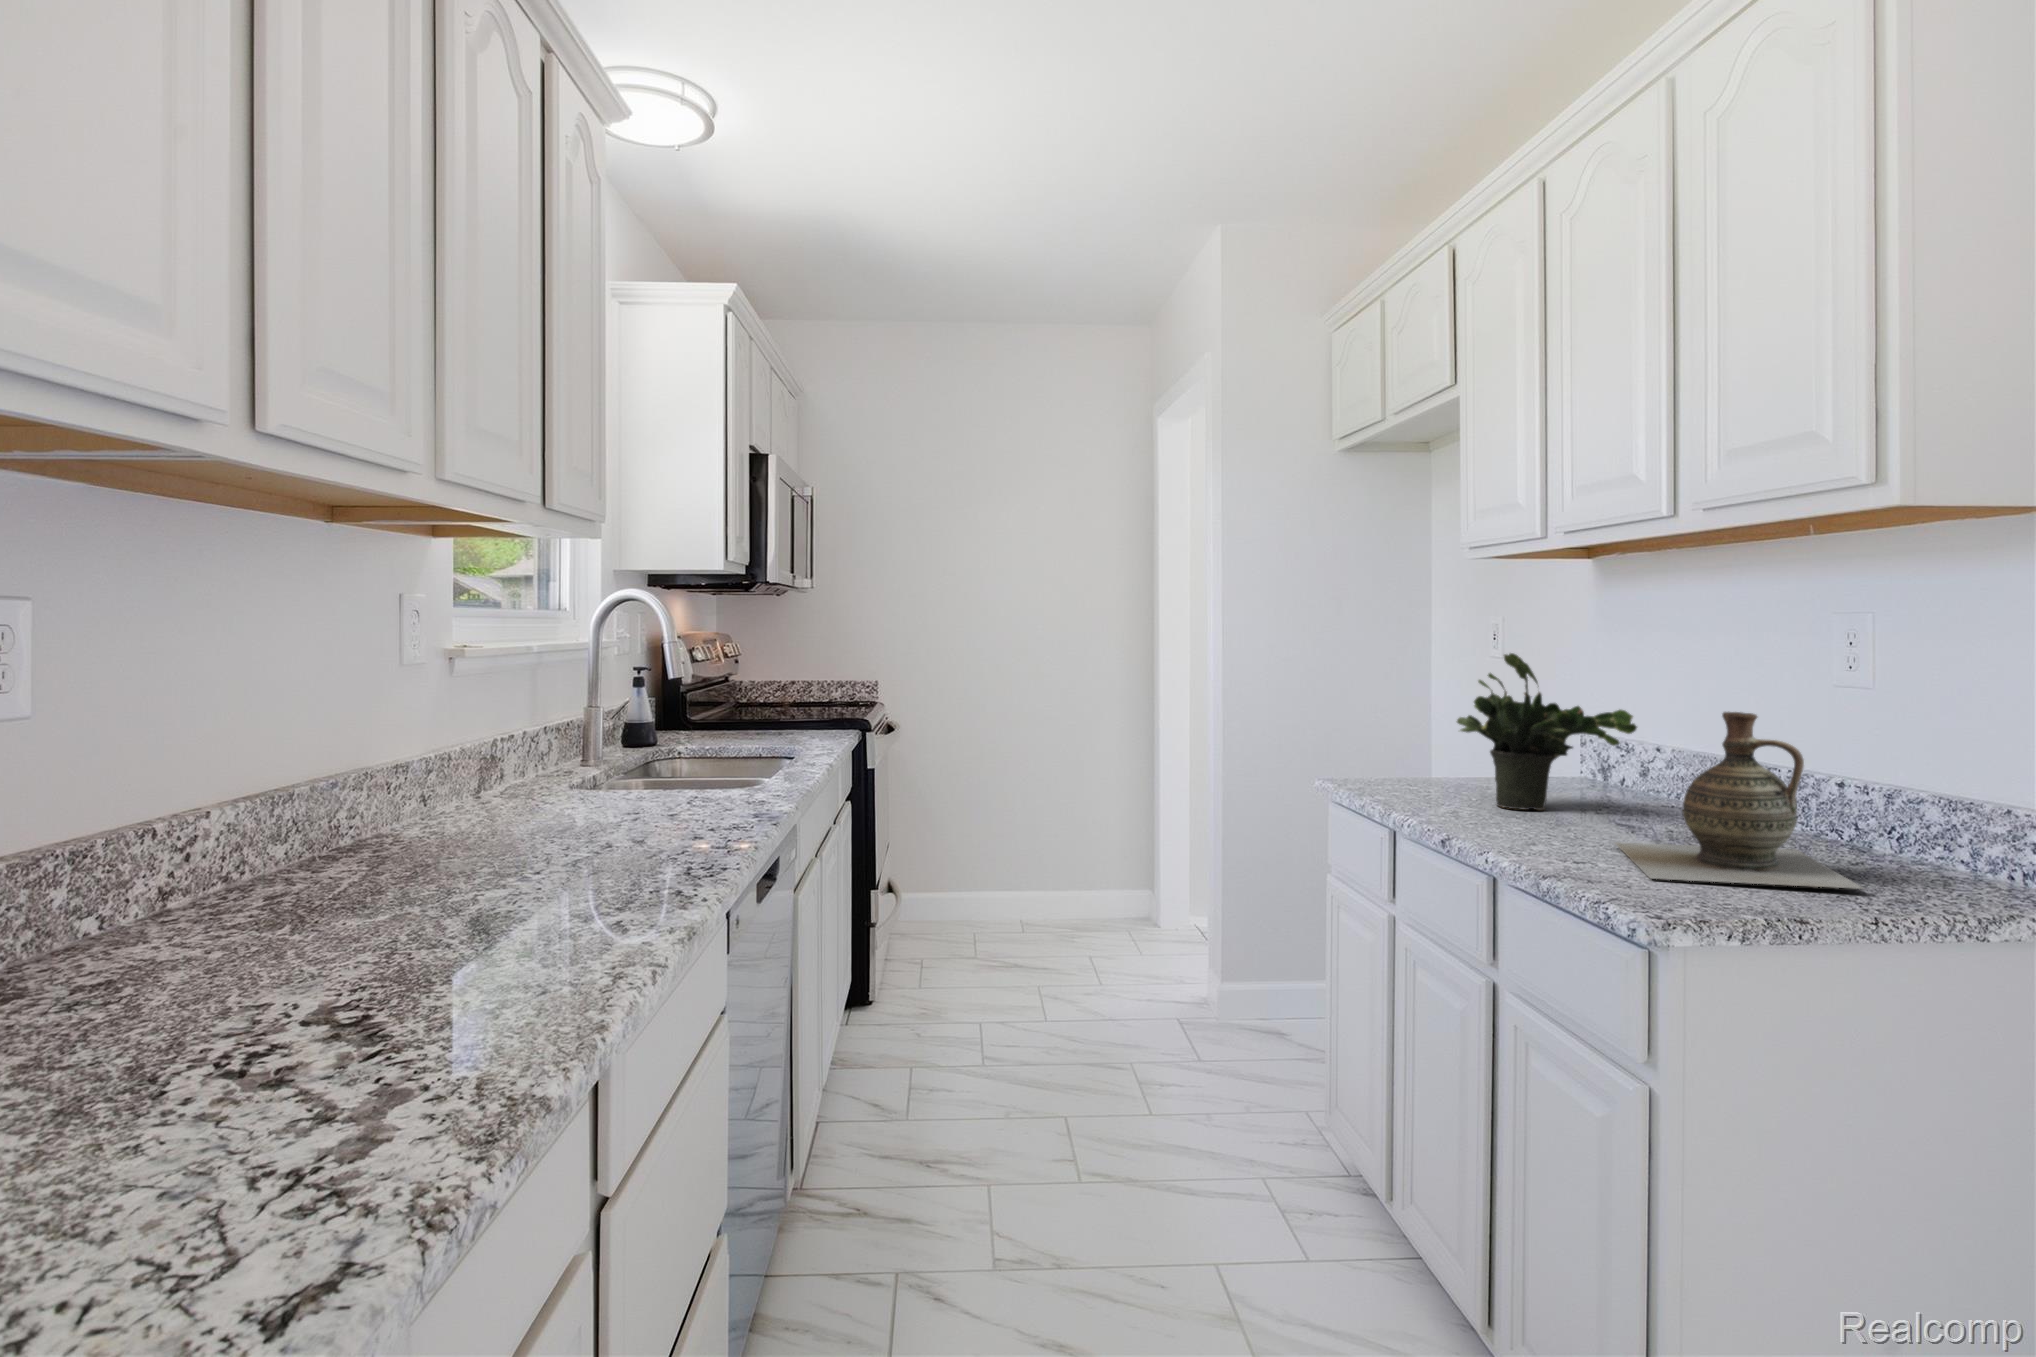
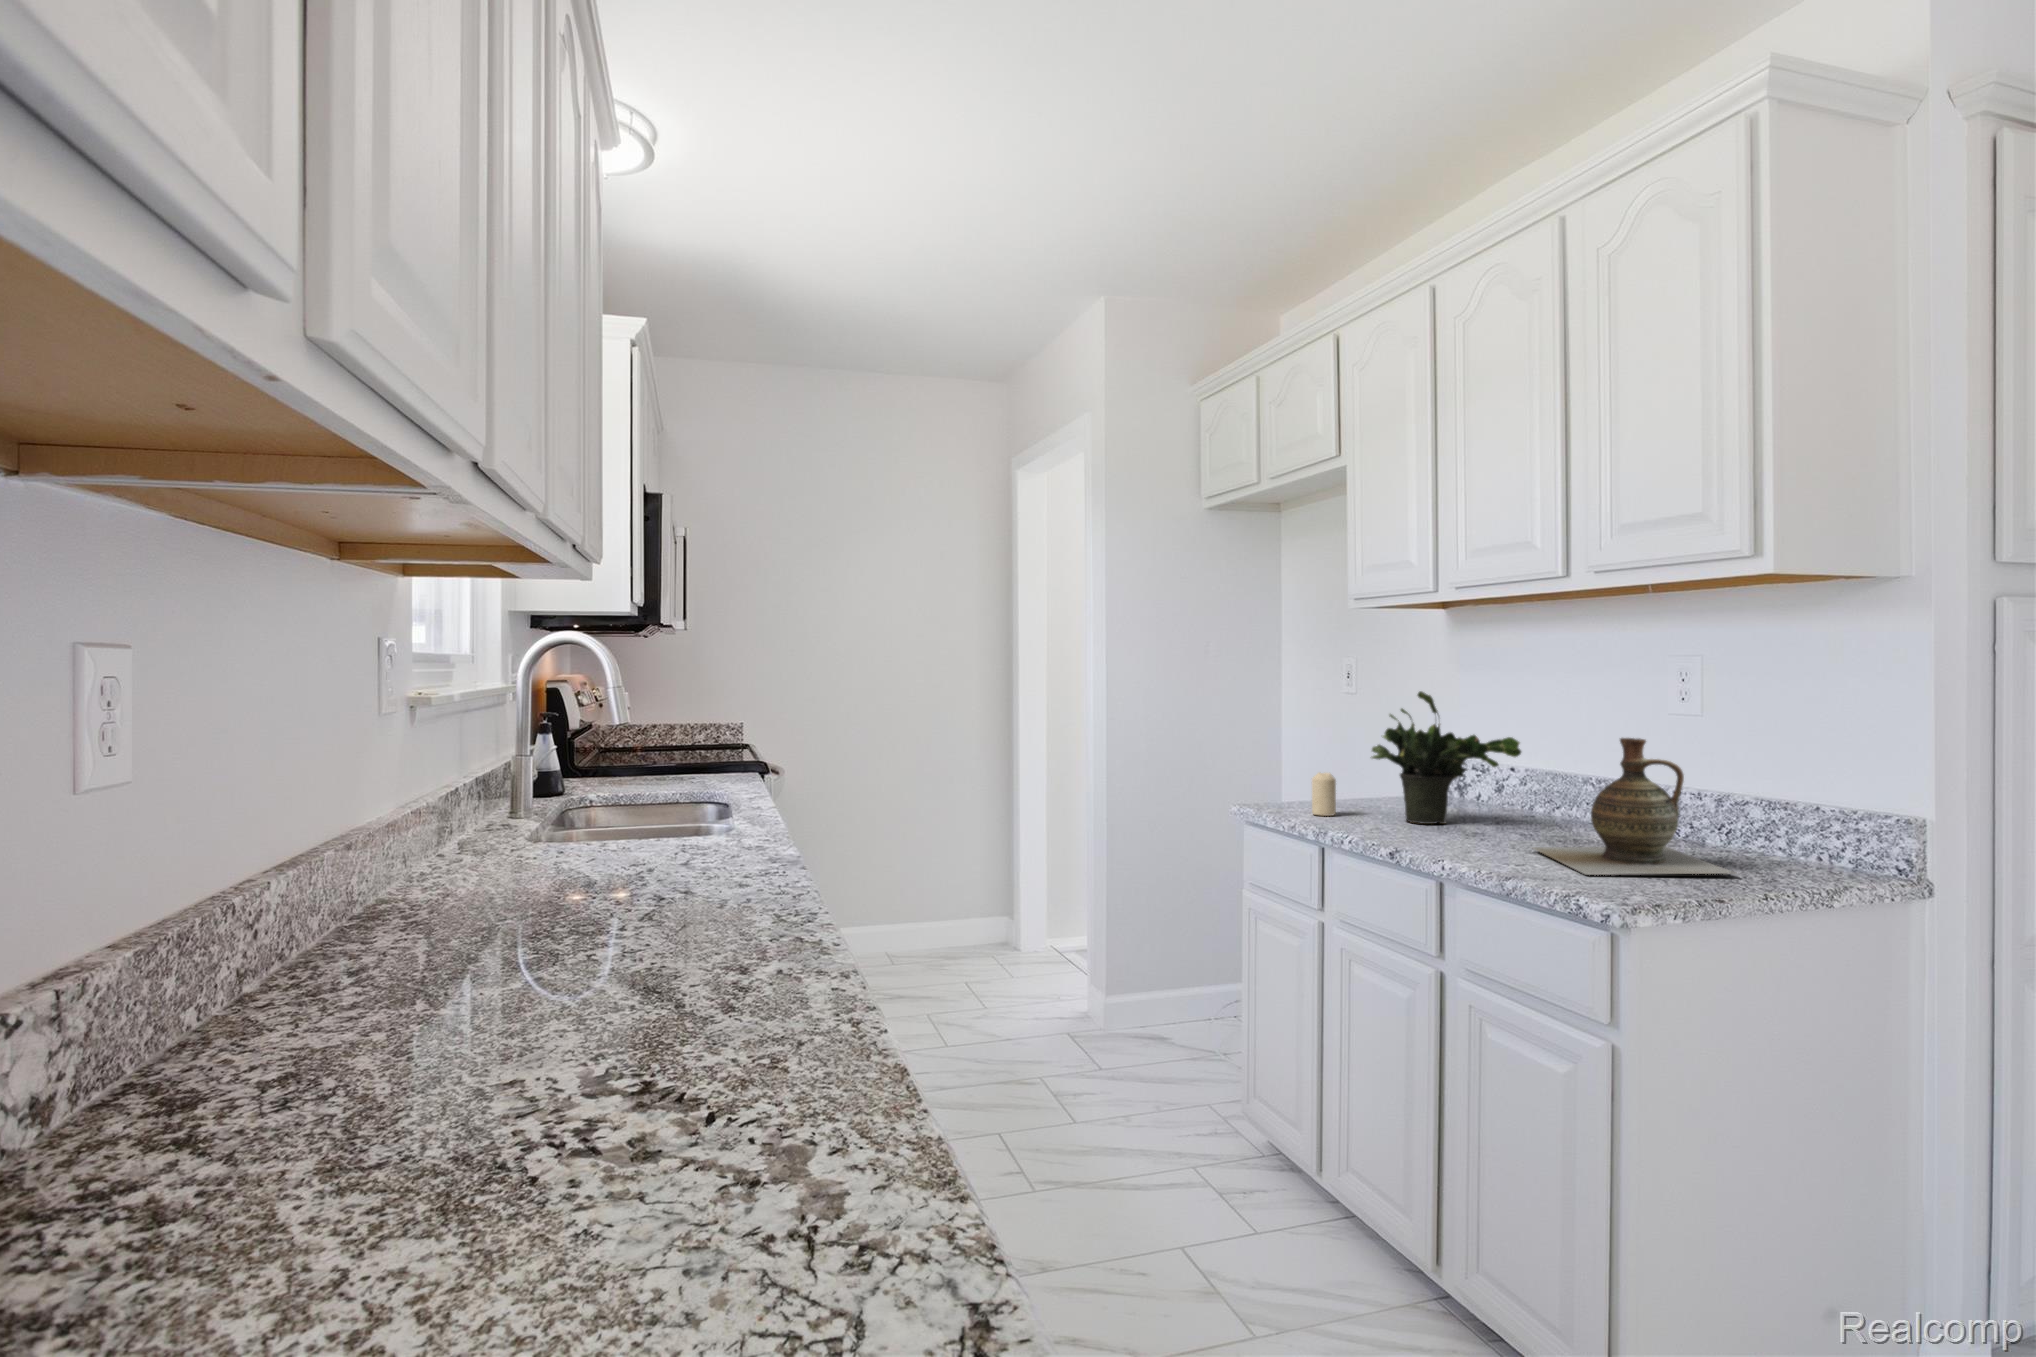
candle: none [1391,745,1420,795] -> present [1312,773,1336,816]

